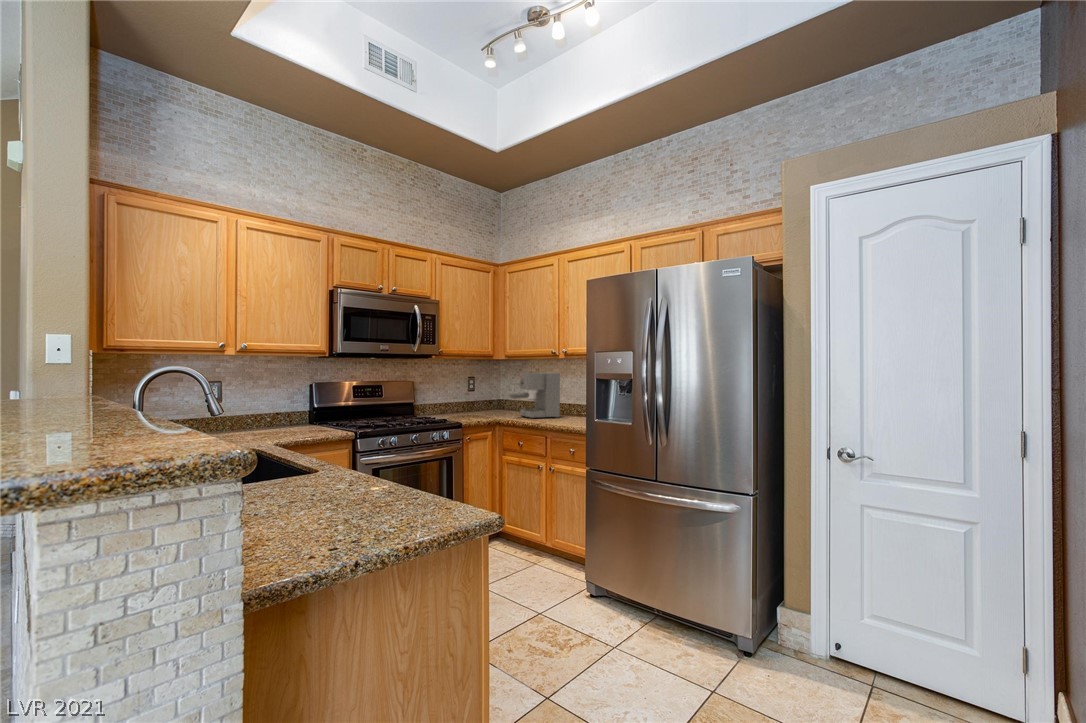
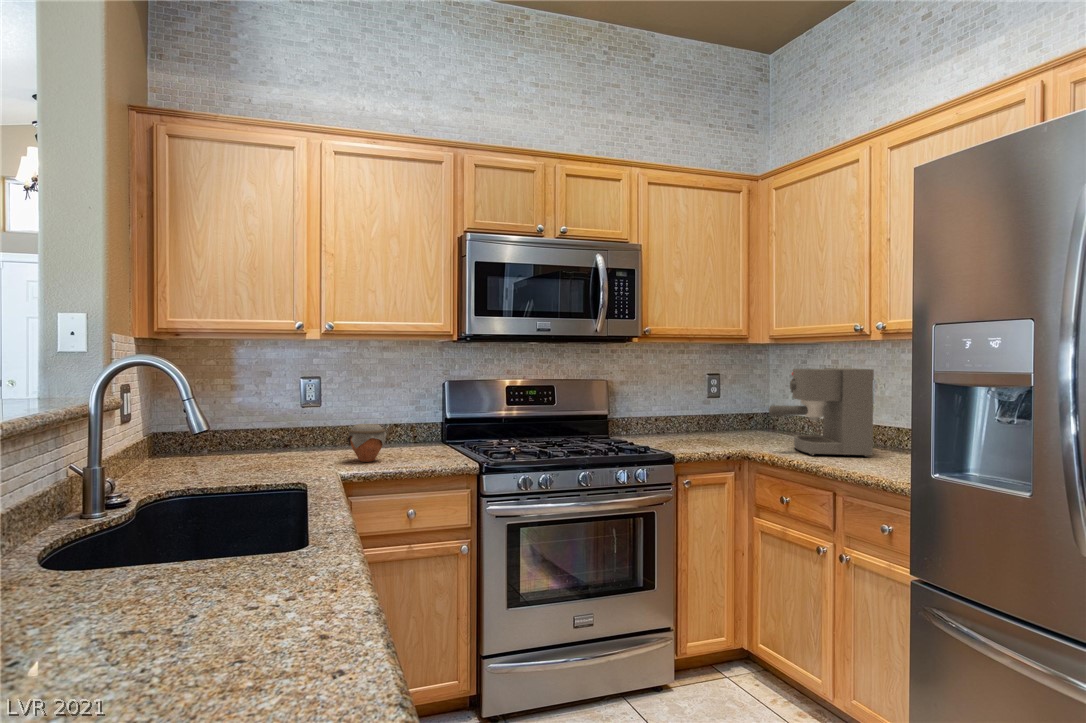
jar: none [264,411,291,436] -> present [347,424,386,462]

